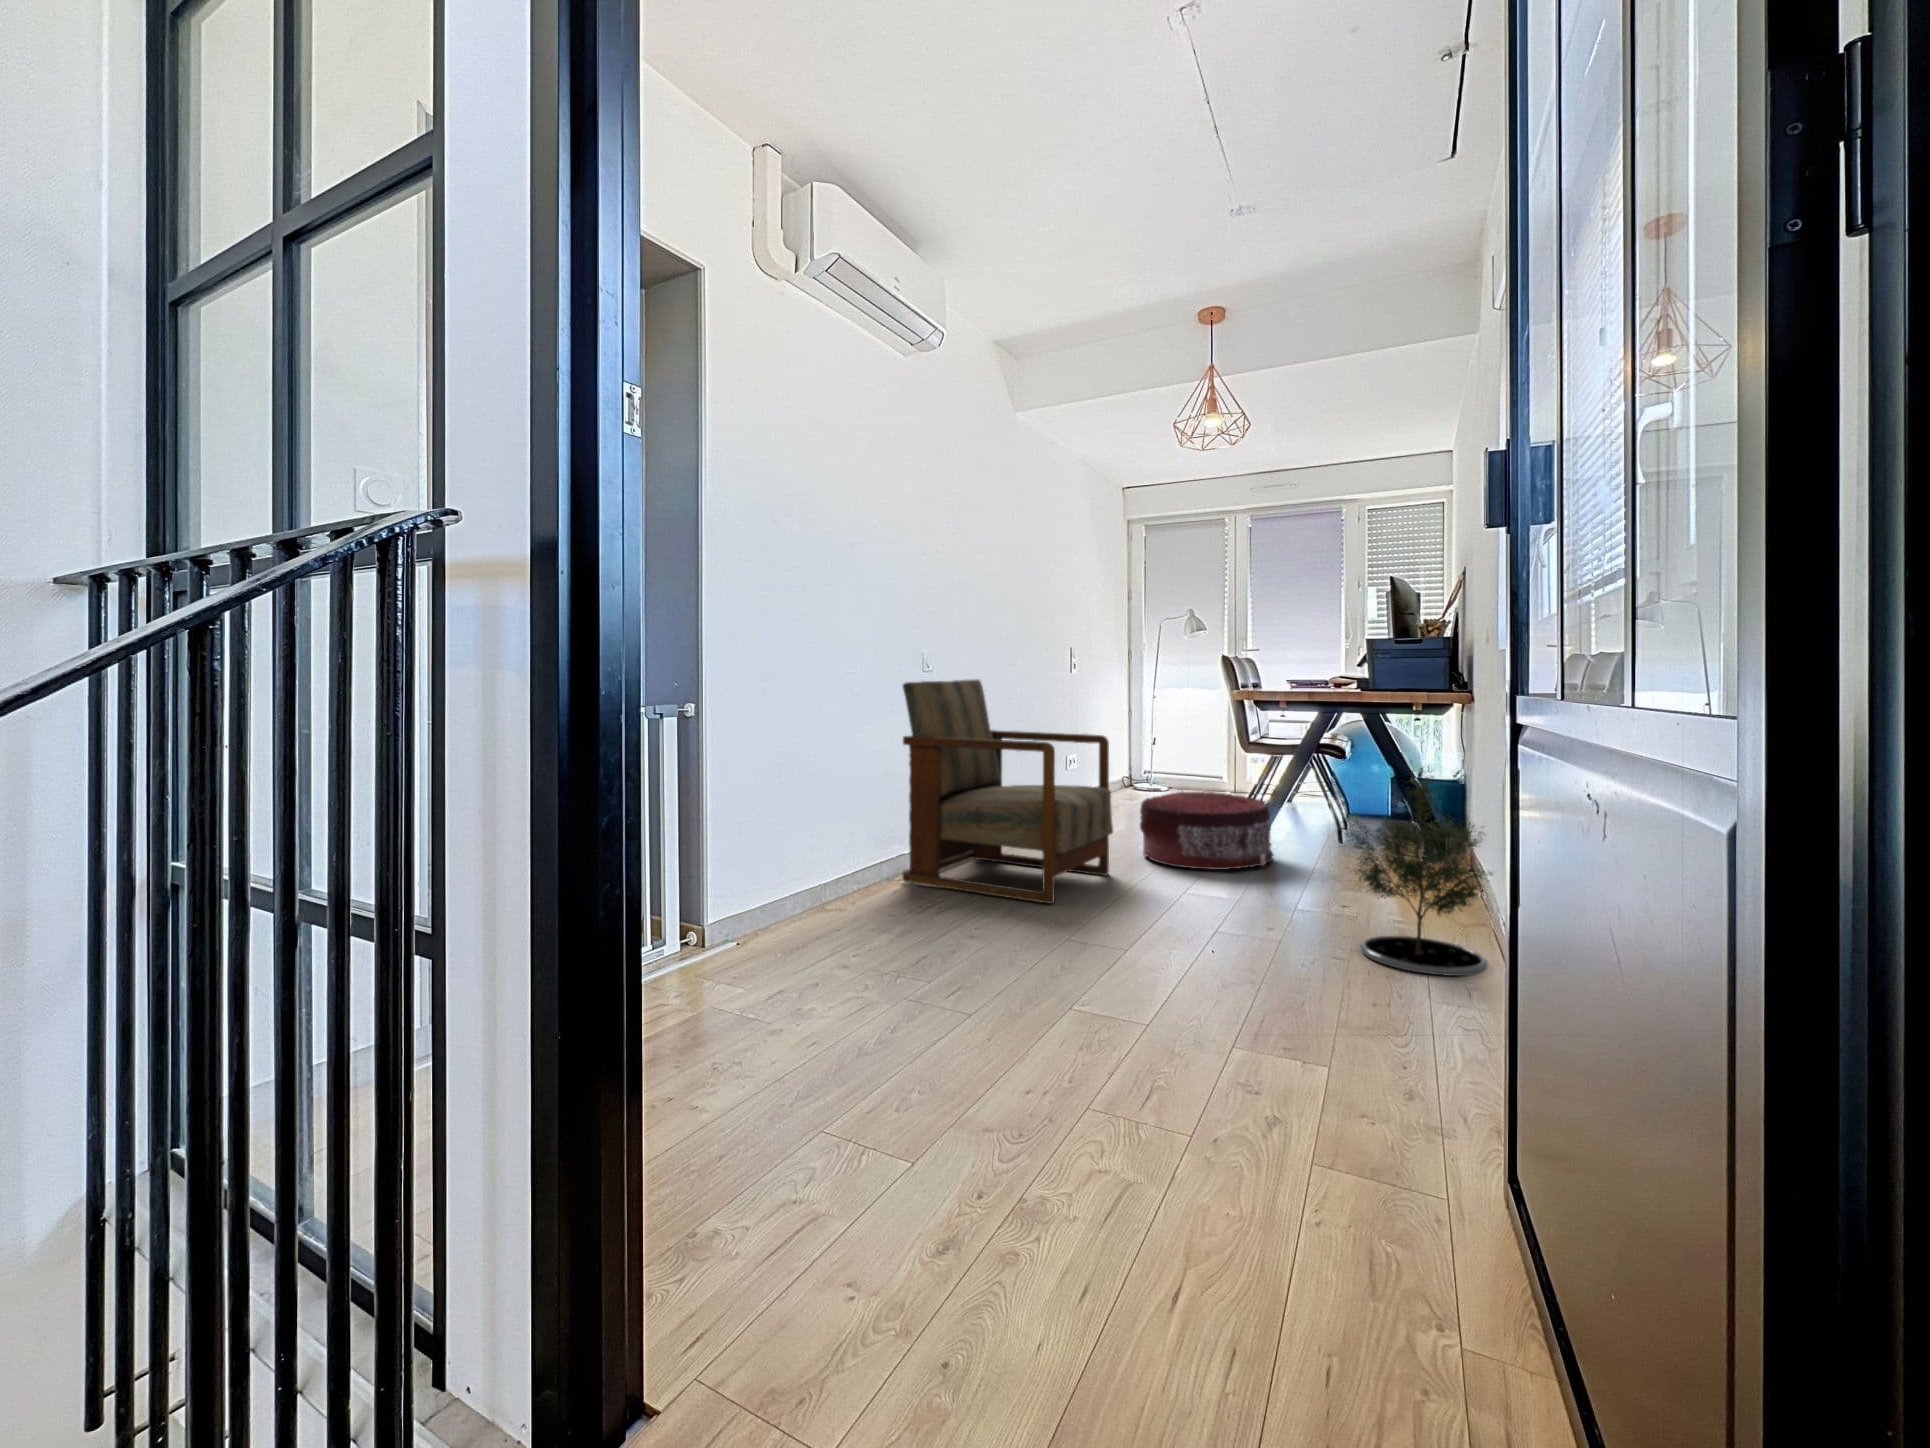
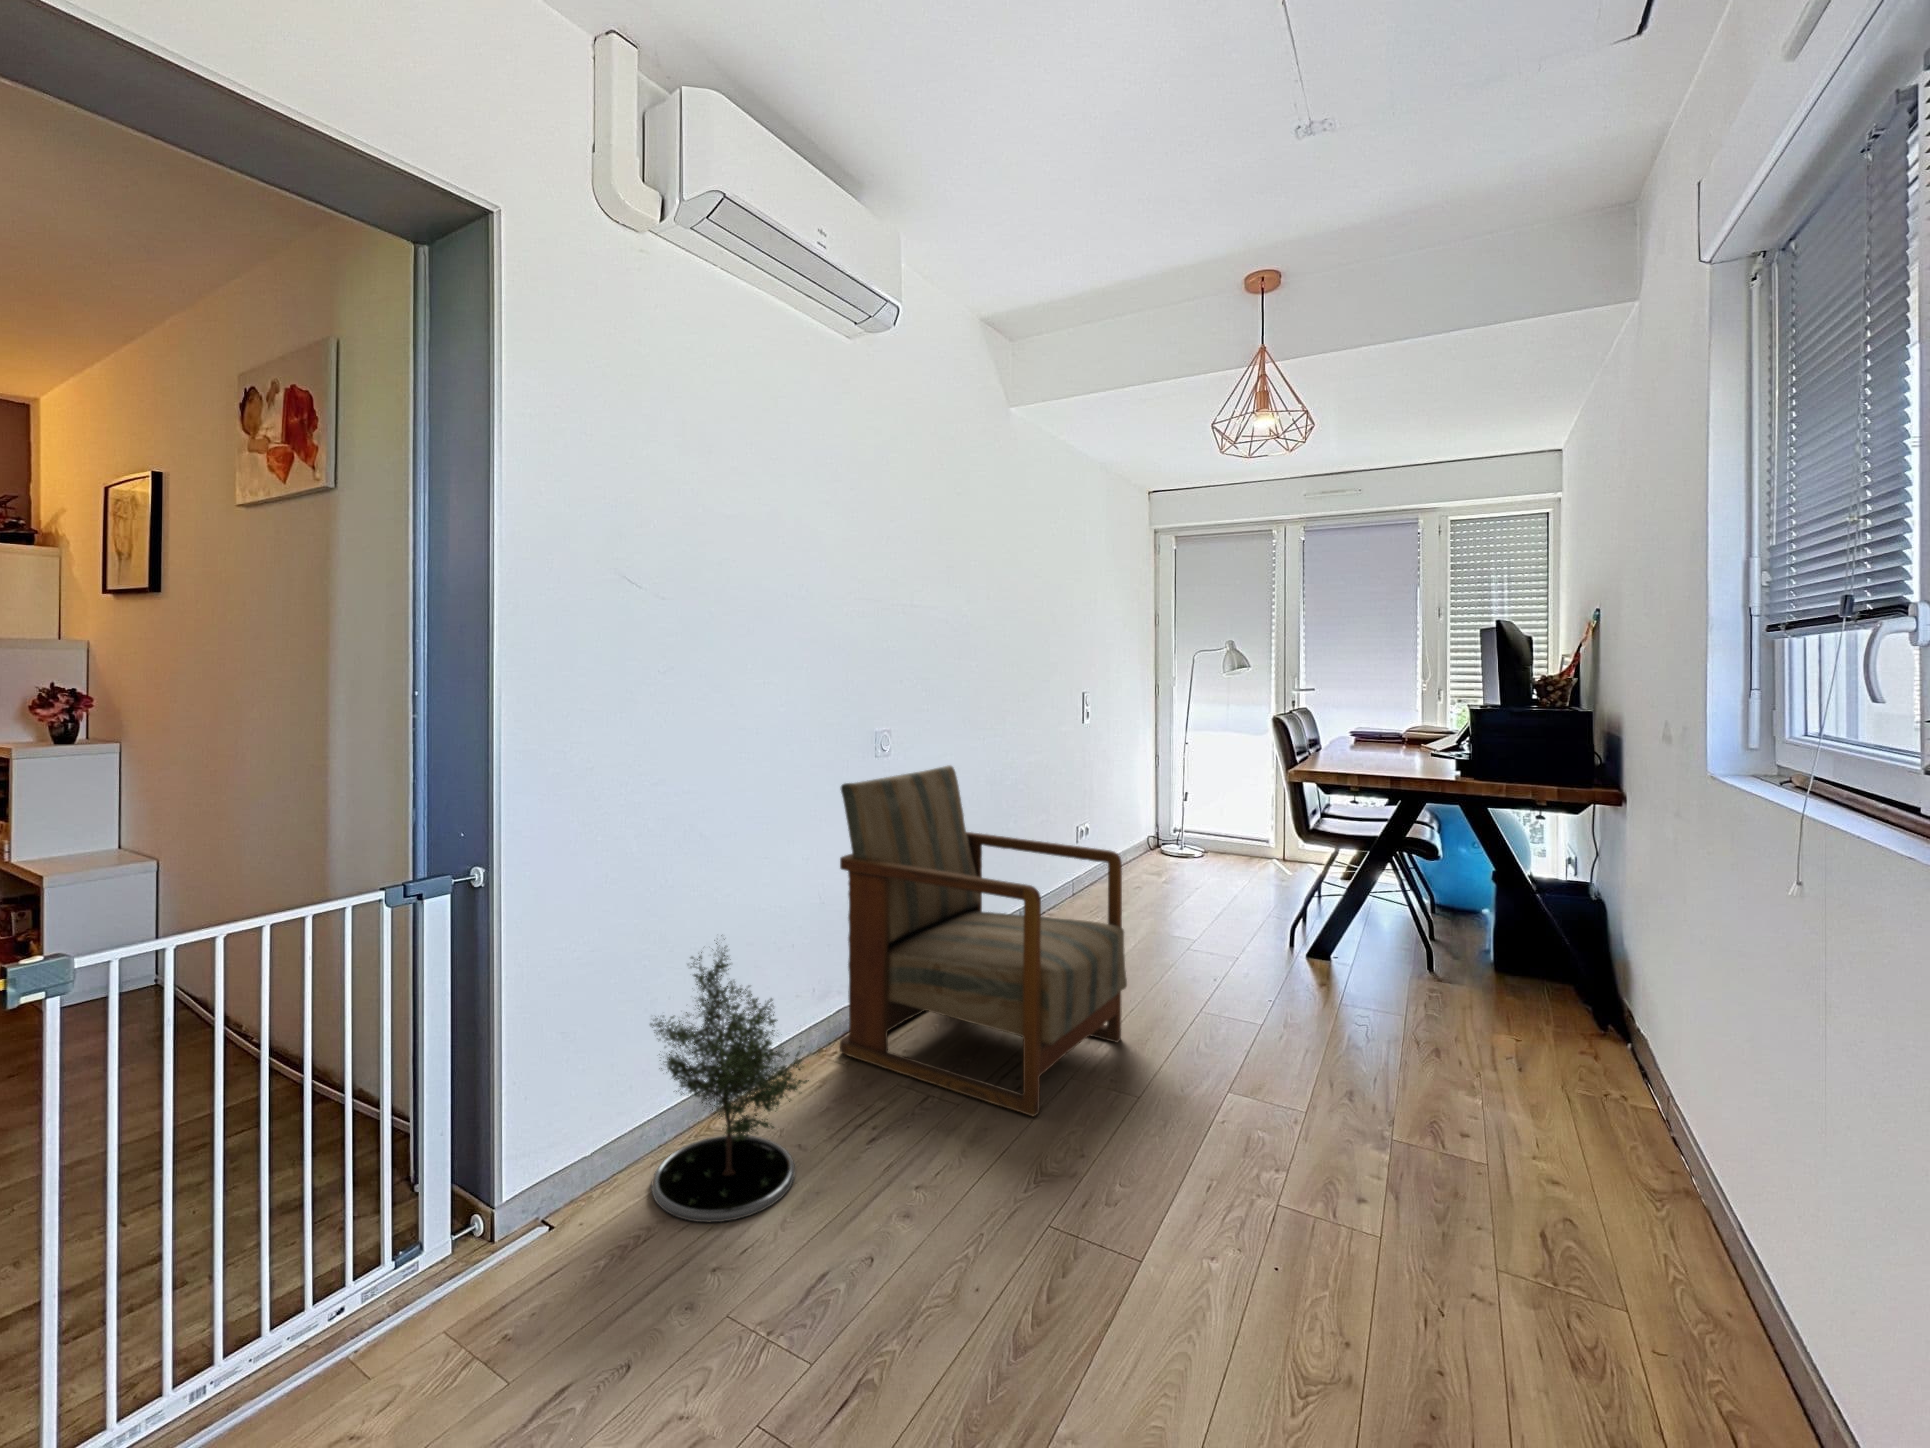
potted tree: present [1349,761,1492,976] -> present [650,939,809,1222]
pouf: present [1140,792,1274,870] -> none [1164,905,1347,1036]

